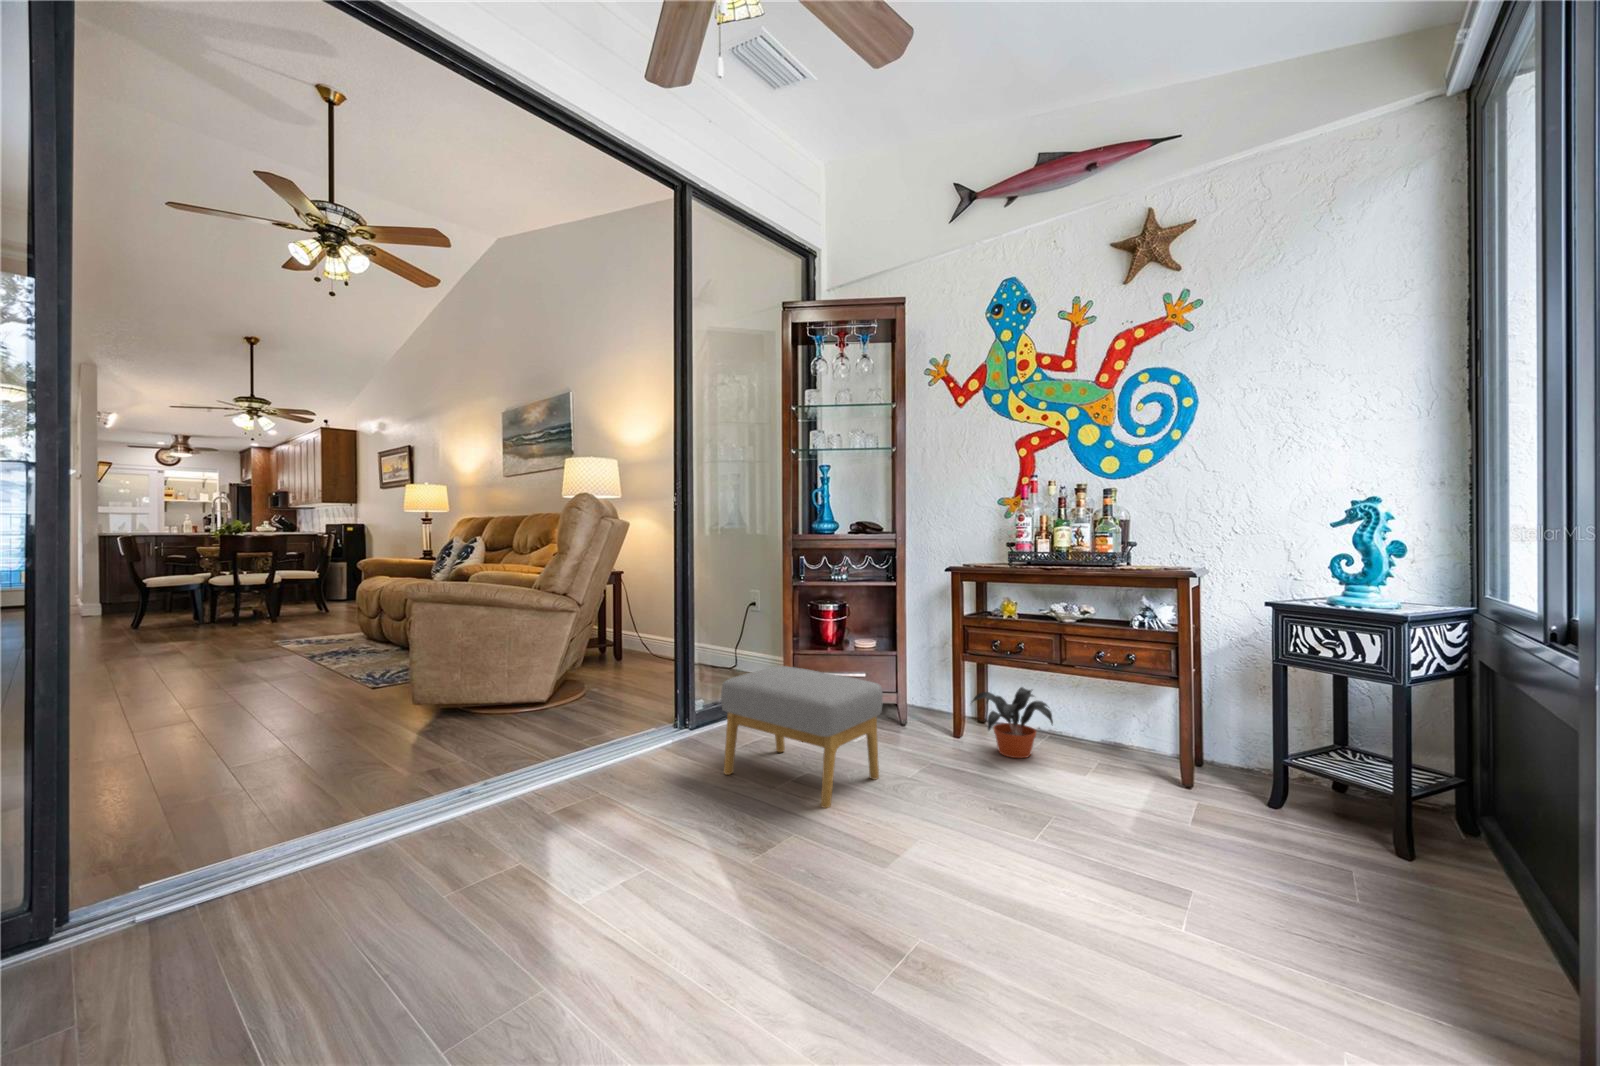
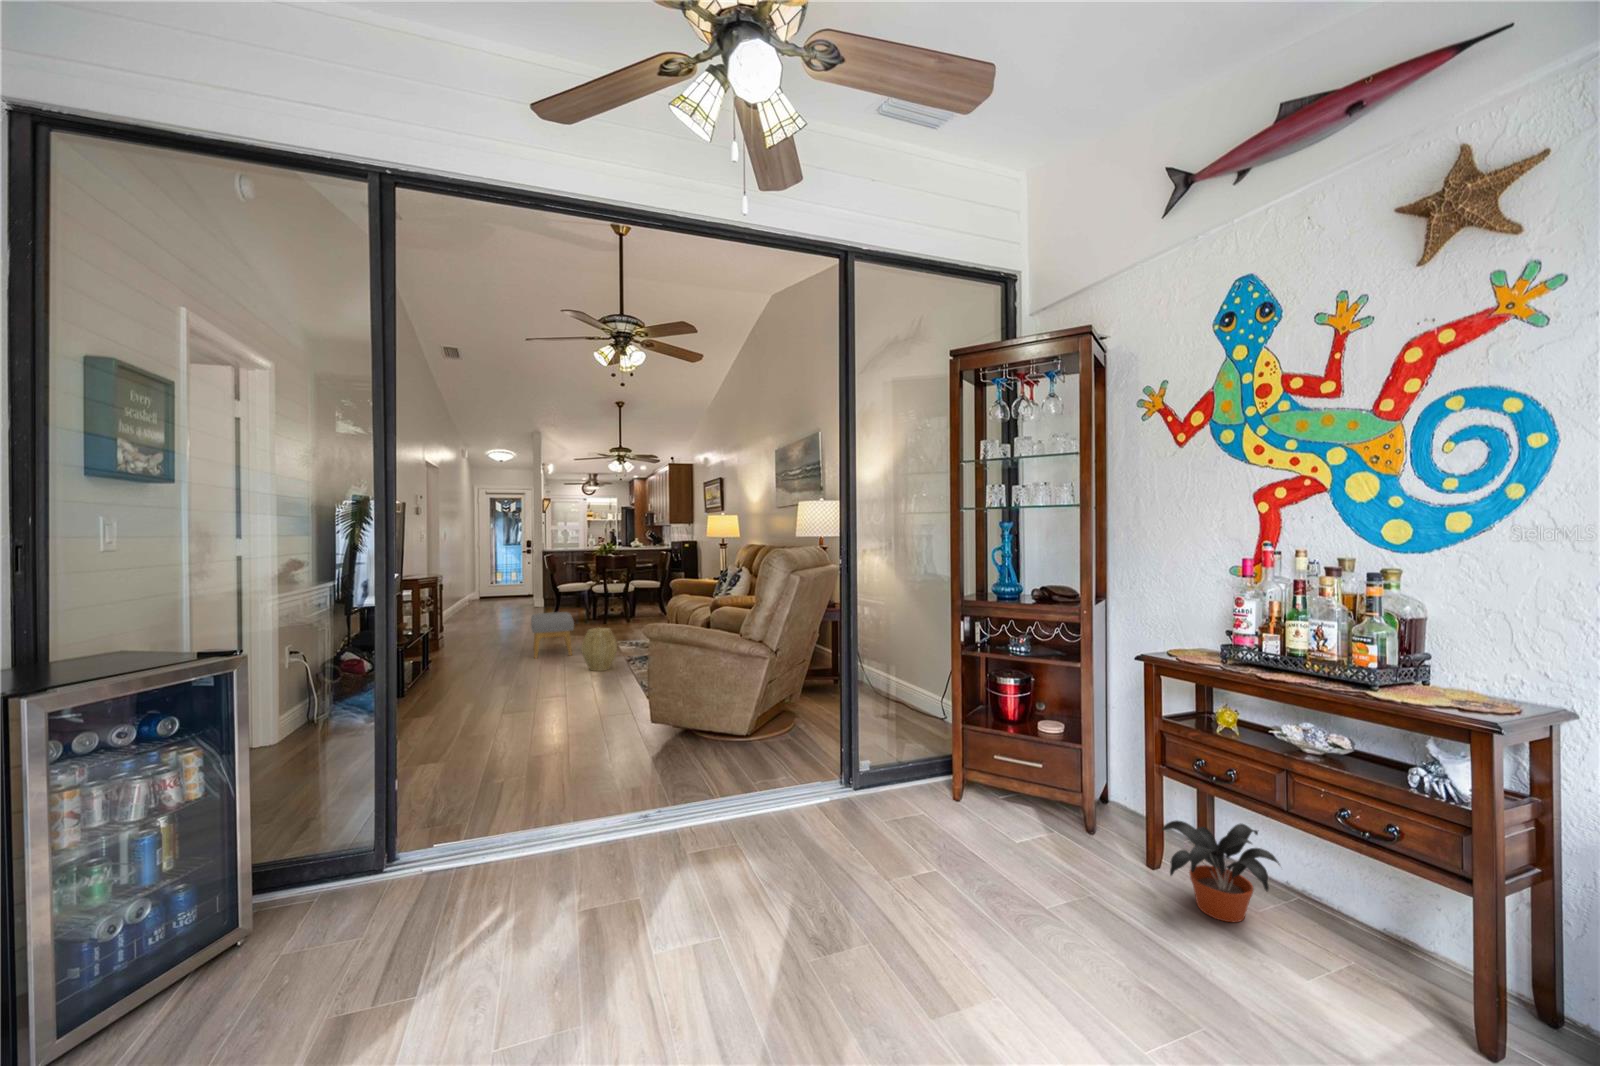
woven basket: none [243,614,300,672] -> present [581,627,617,671]
footstool: present [721,666,883,808] -> present [531,612,574,658]

